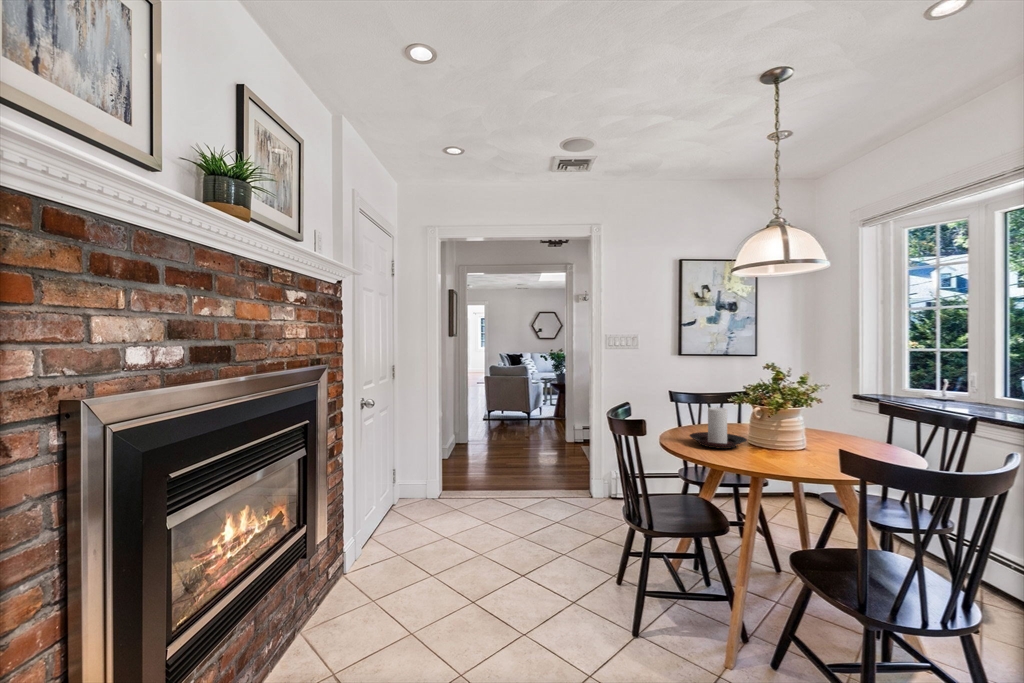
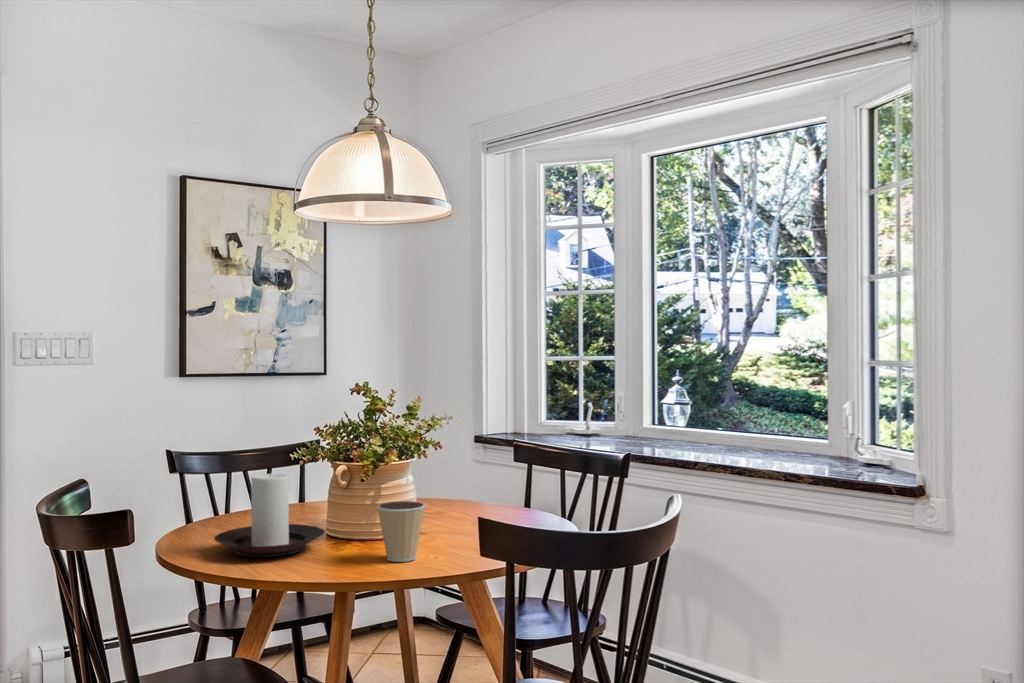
coffee cup: none [776,429,807,463] -> present [377,501,425,562]

